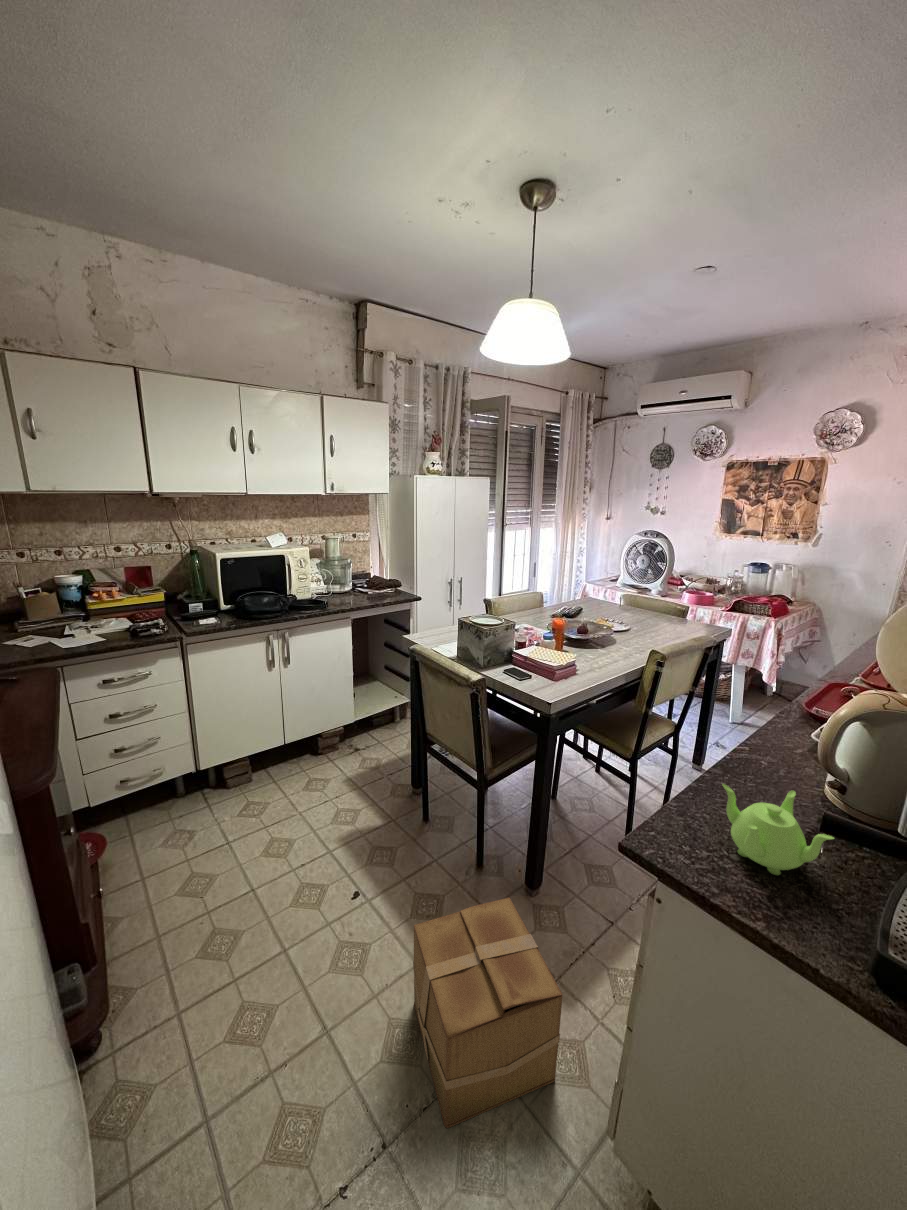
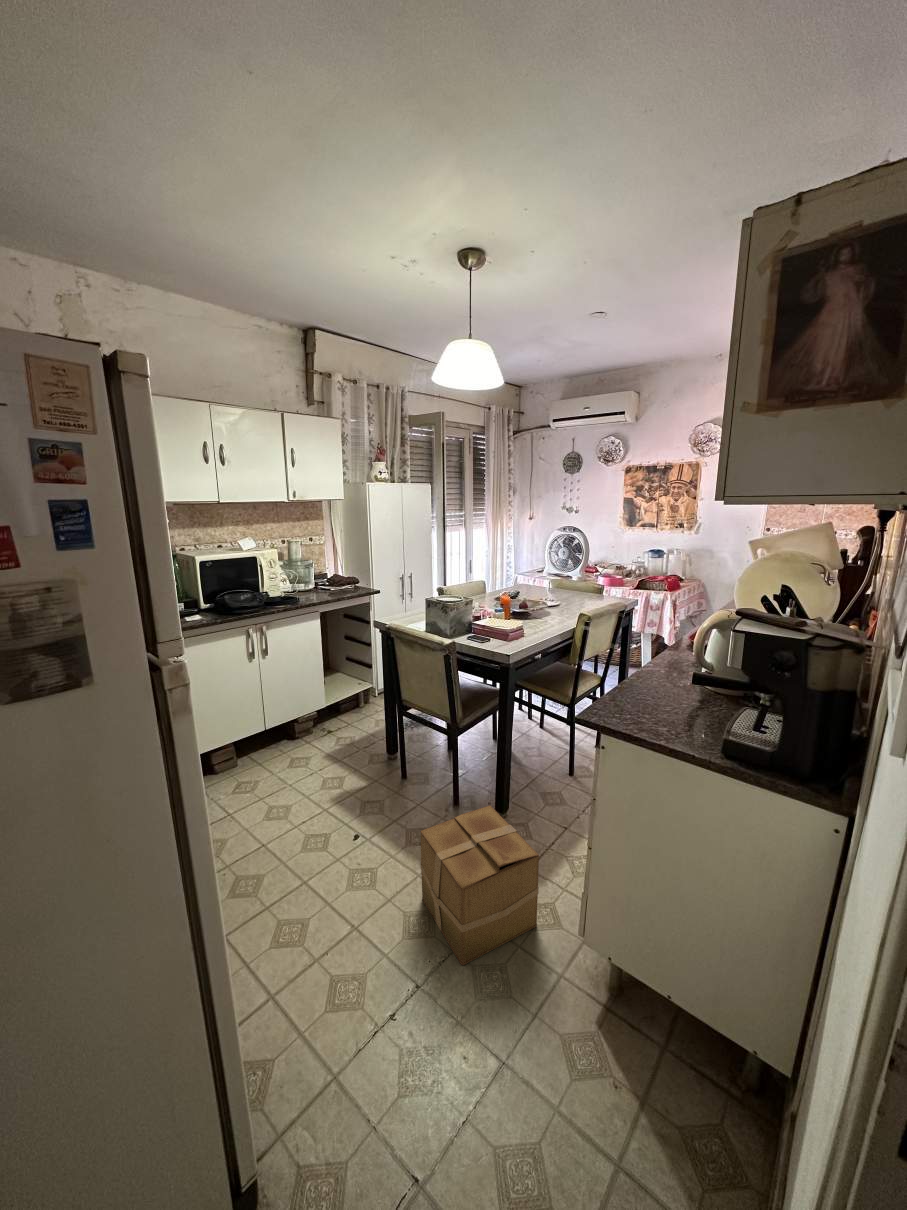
teapot: present [723,784,834,875] -> none [635,672,699,720]

